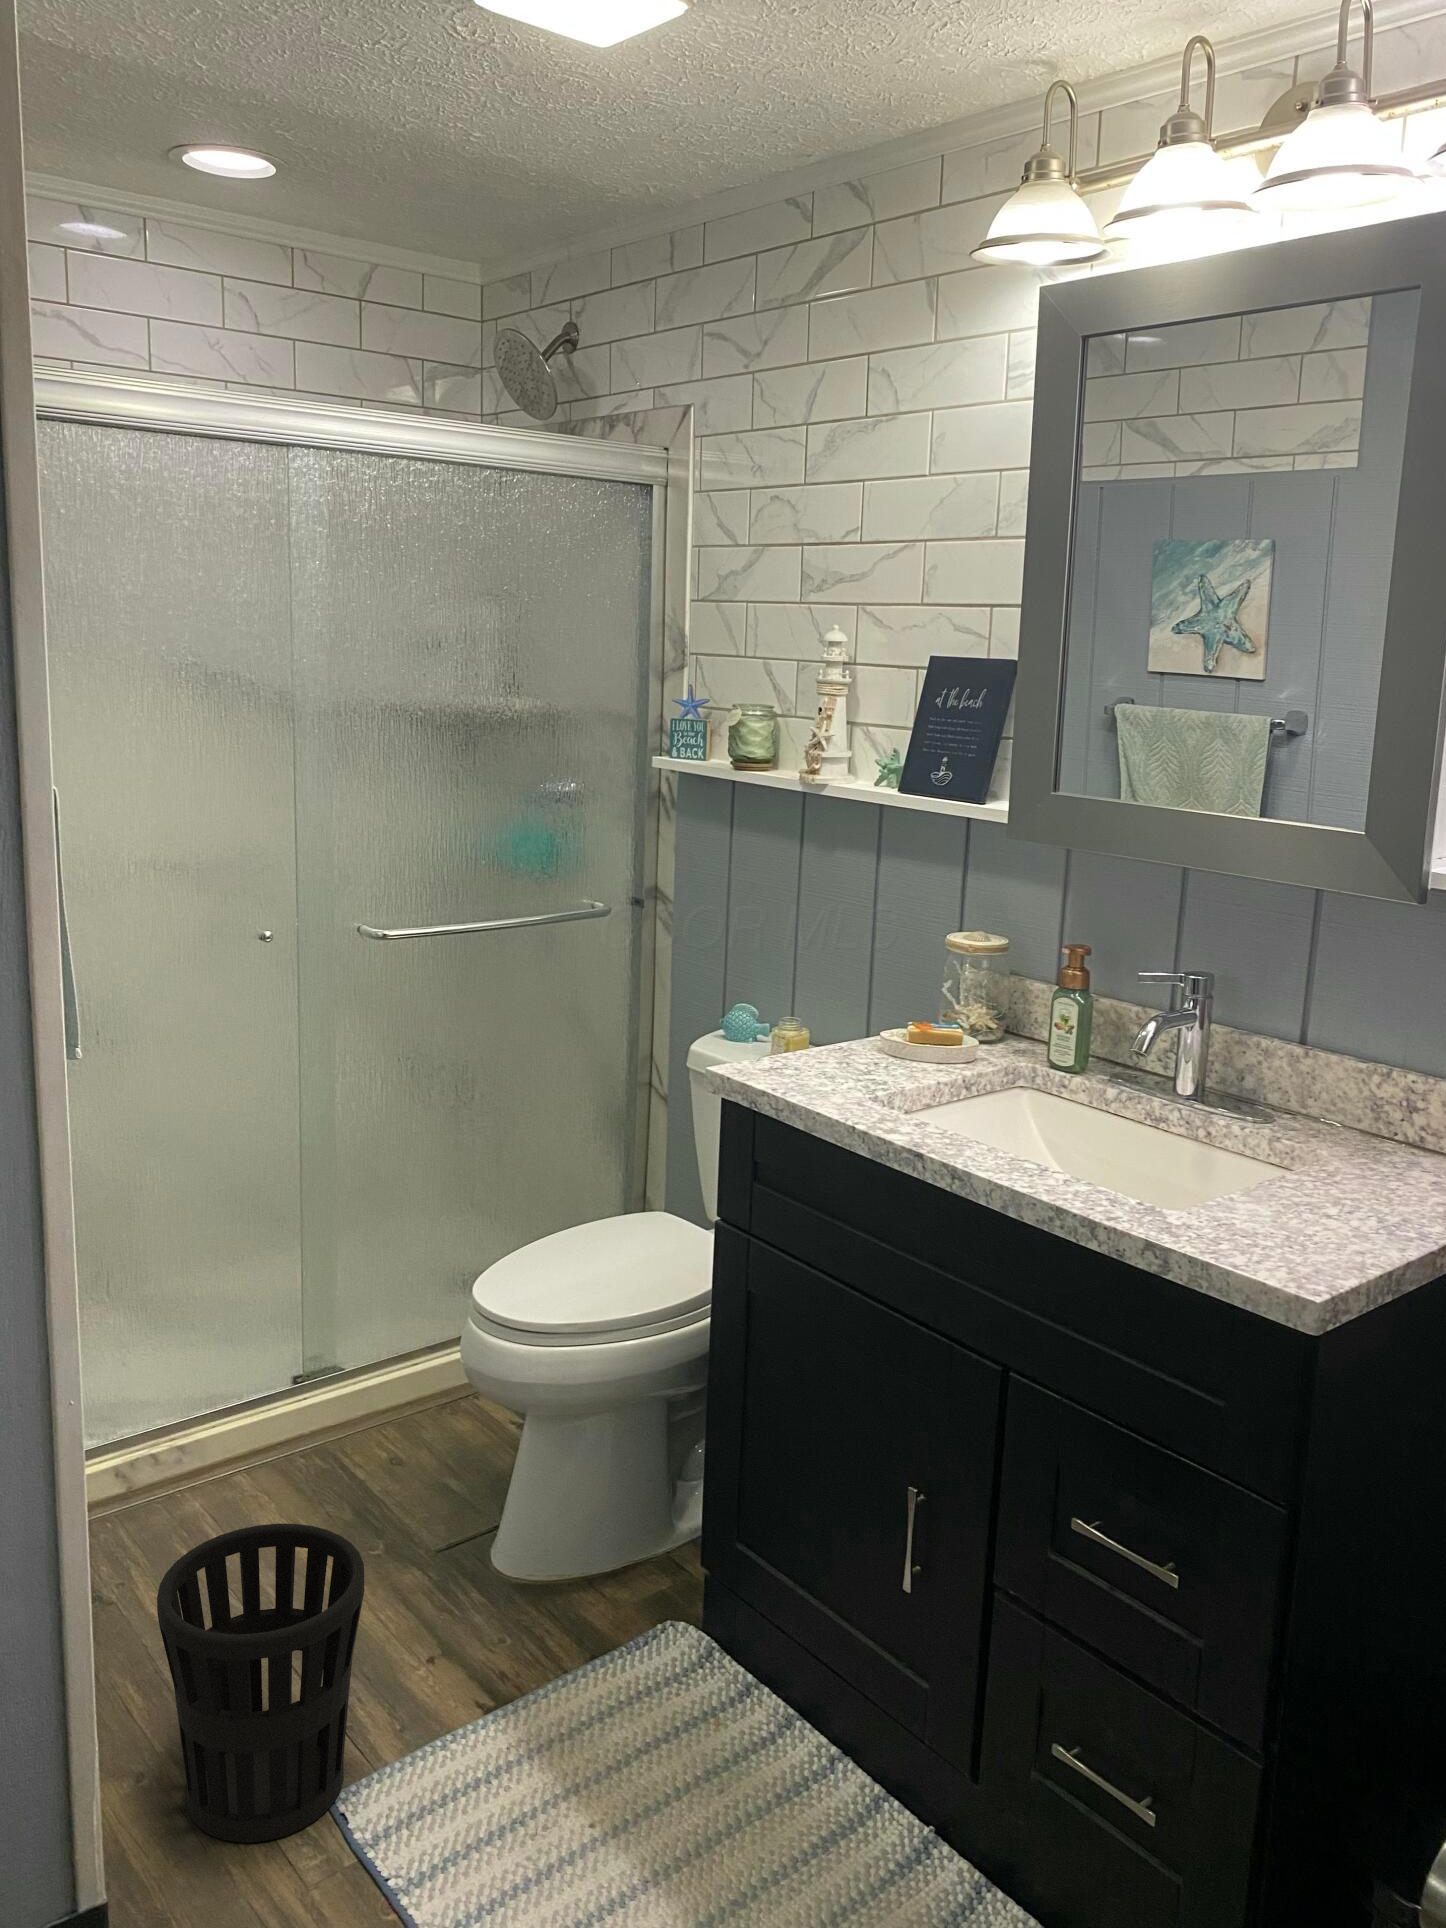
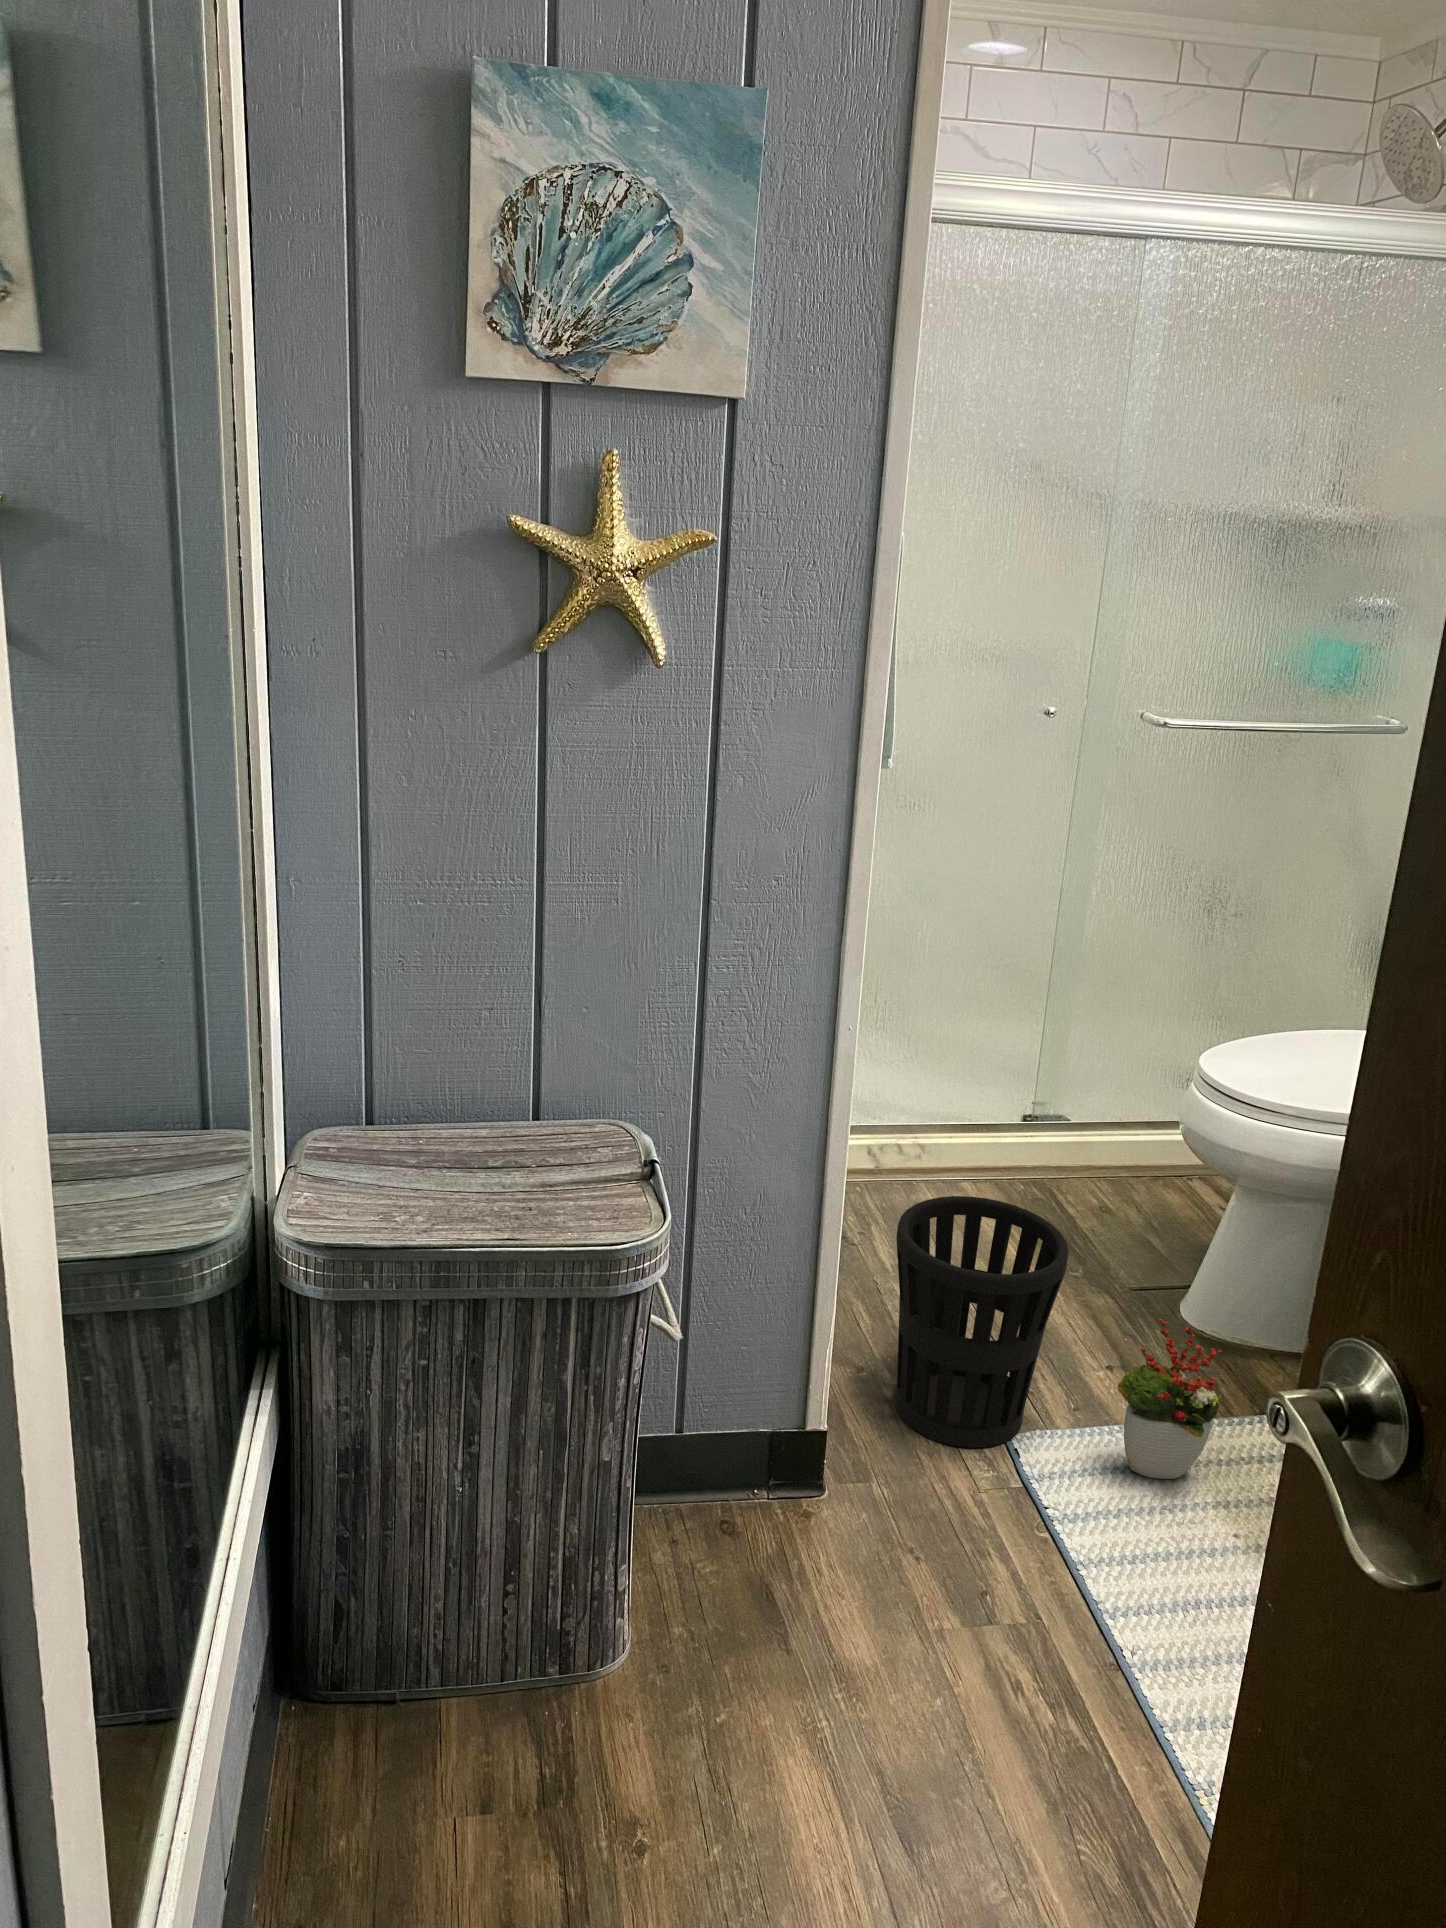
decorative plant: none [443,1609,552,1789] -> present [1118,1319,1221,1479]

